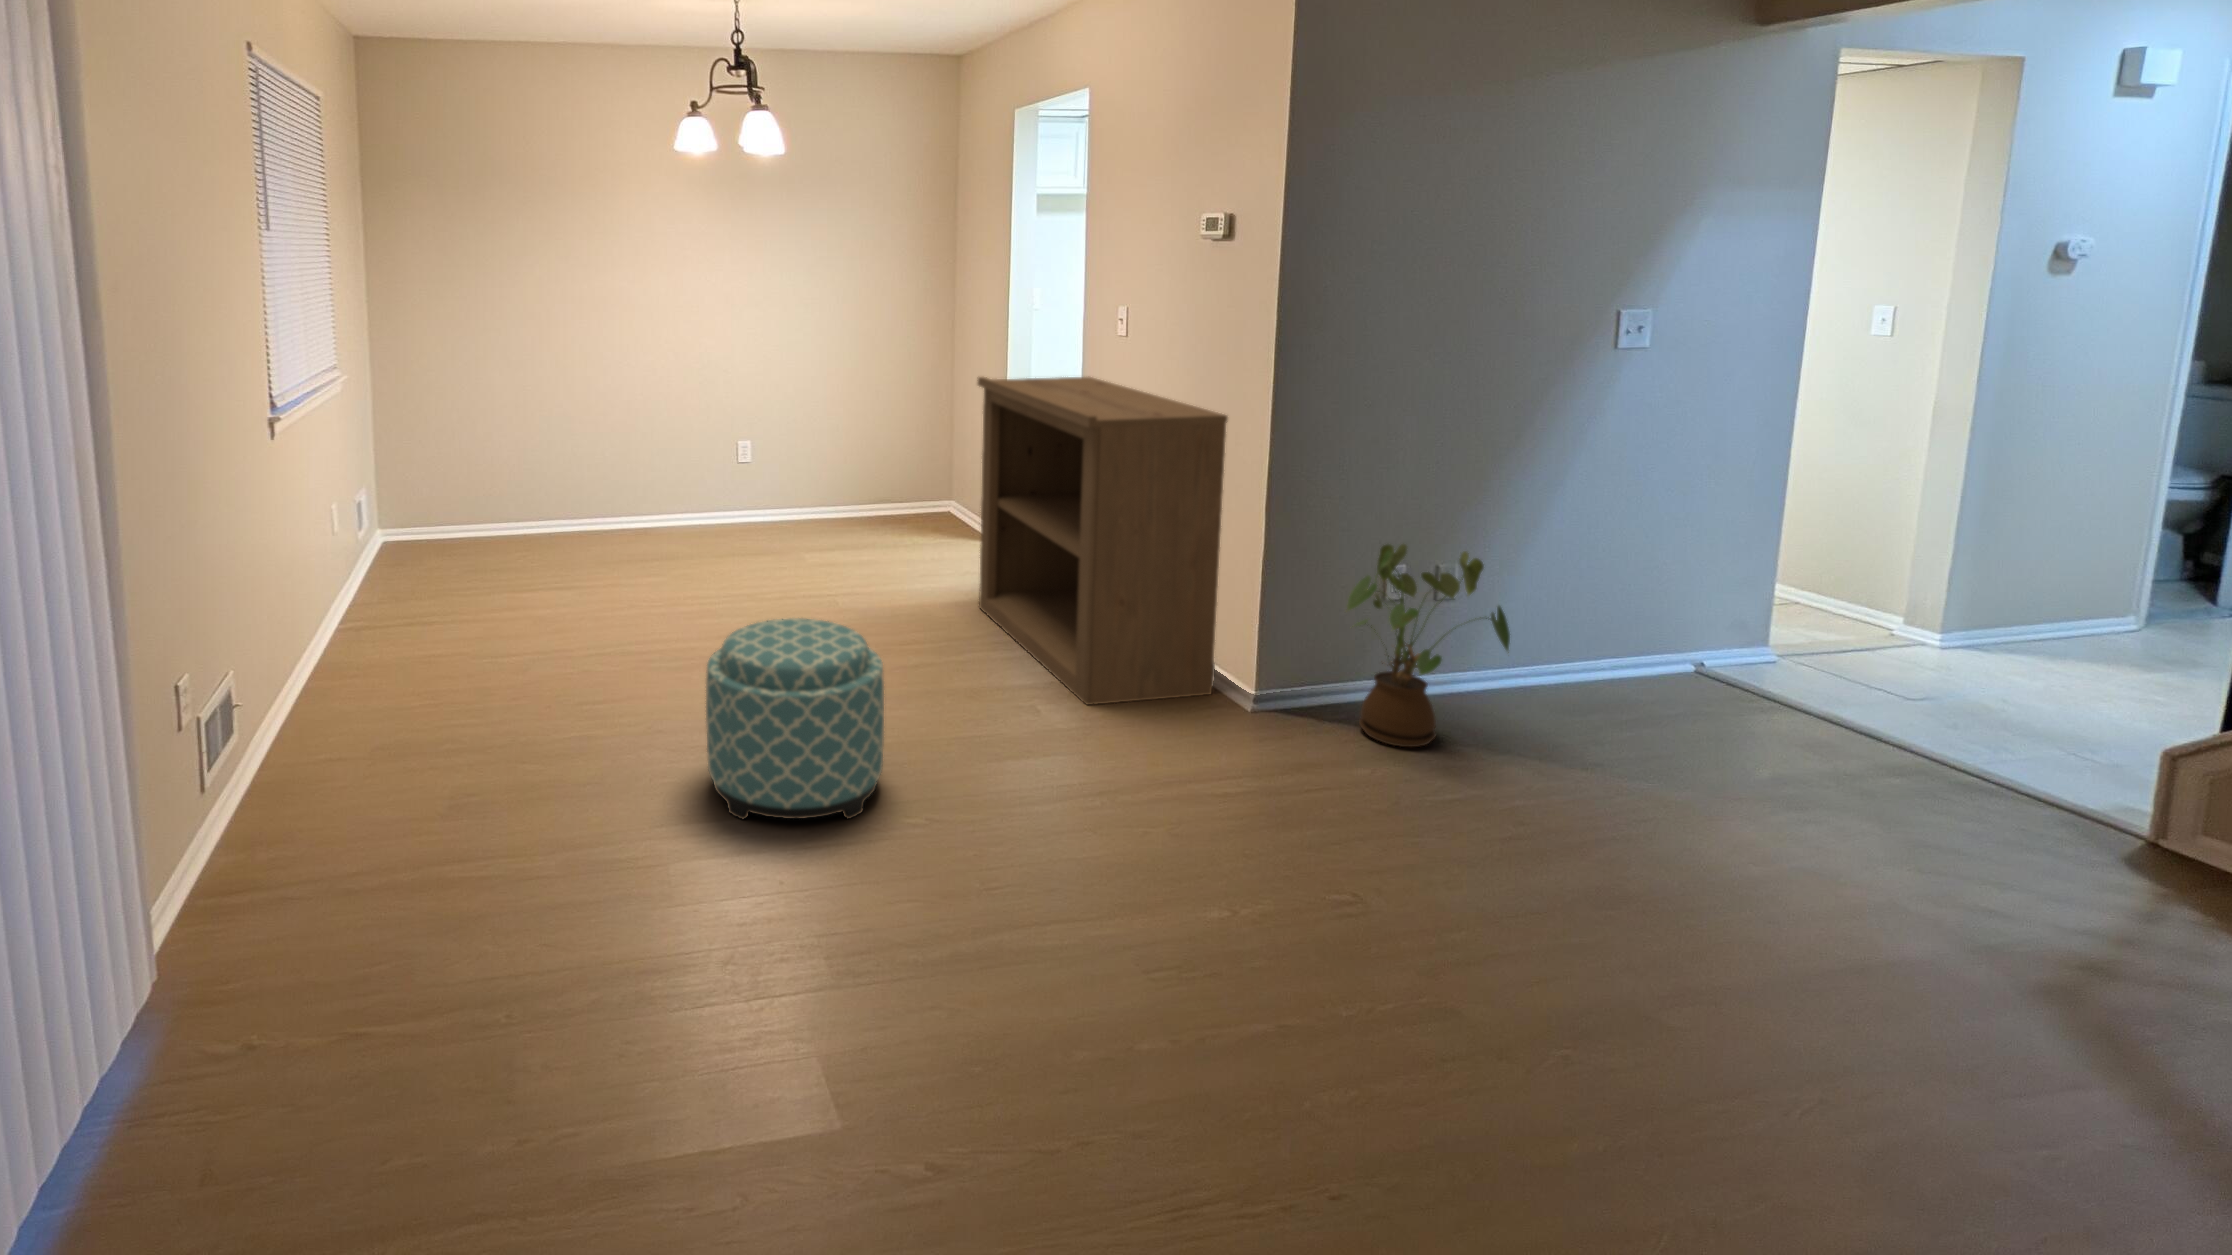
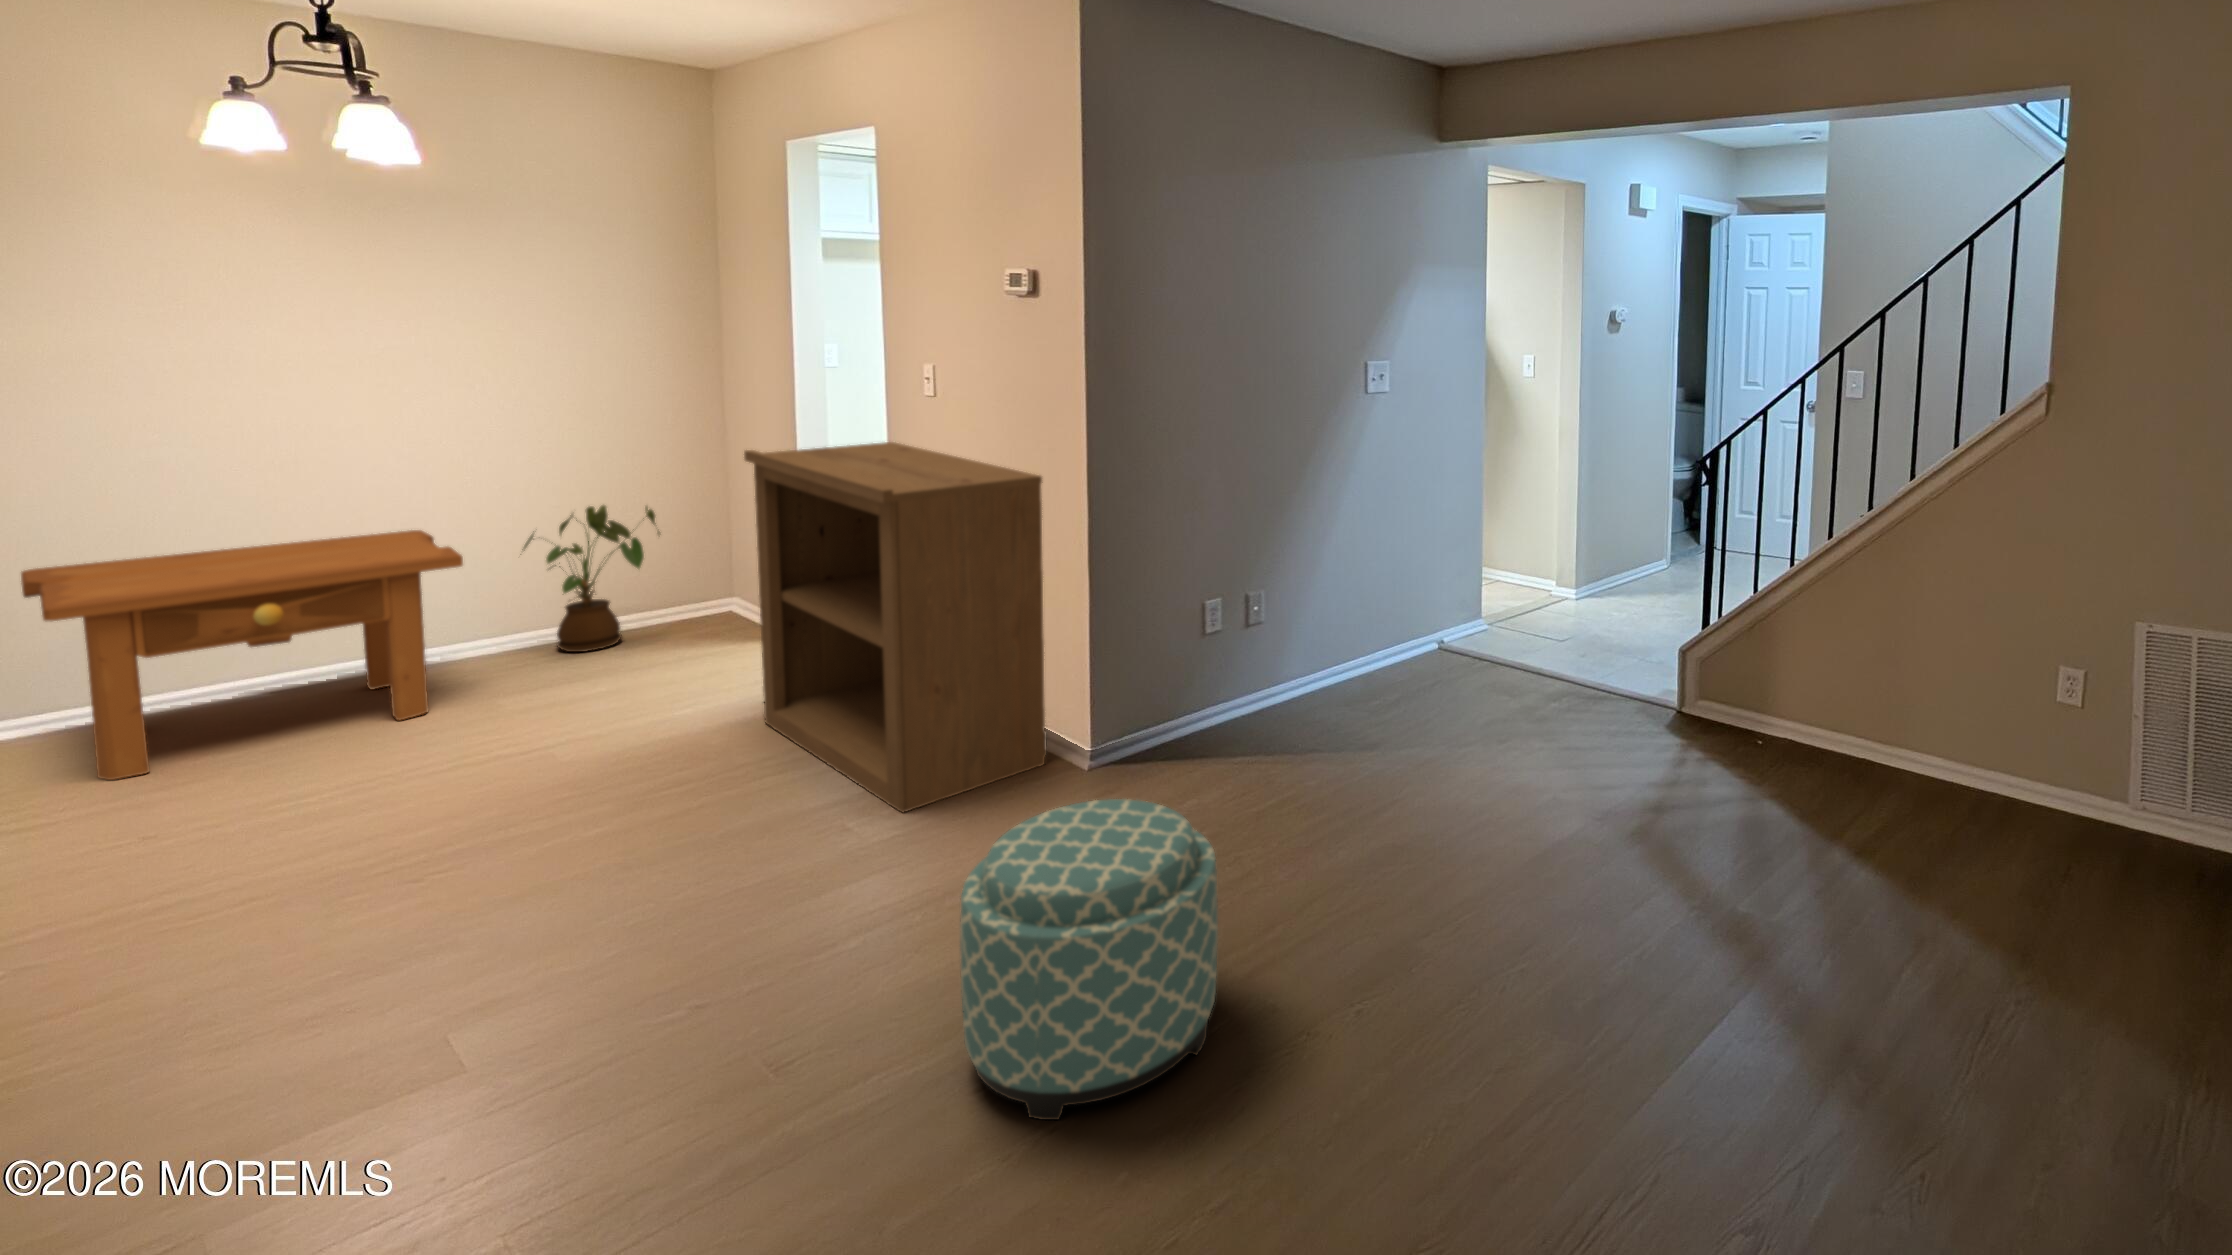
side table: none [590,424,794,566] -> present [21,530,463,780]
house plant: present [1347,544,1510,747] -> present [520,505,660,652]
ottoman: present [706,618,884,819] -> present [960,799,1218,1120]

